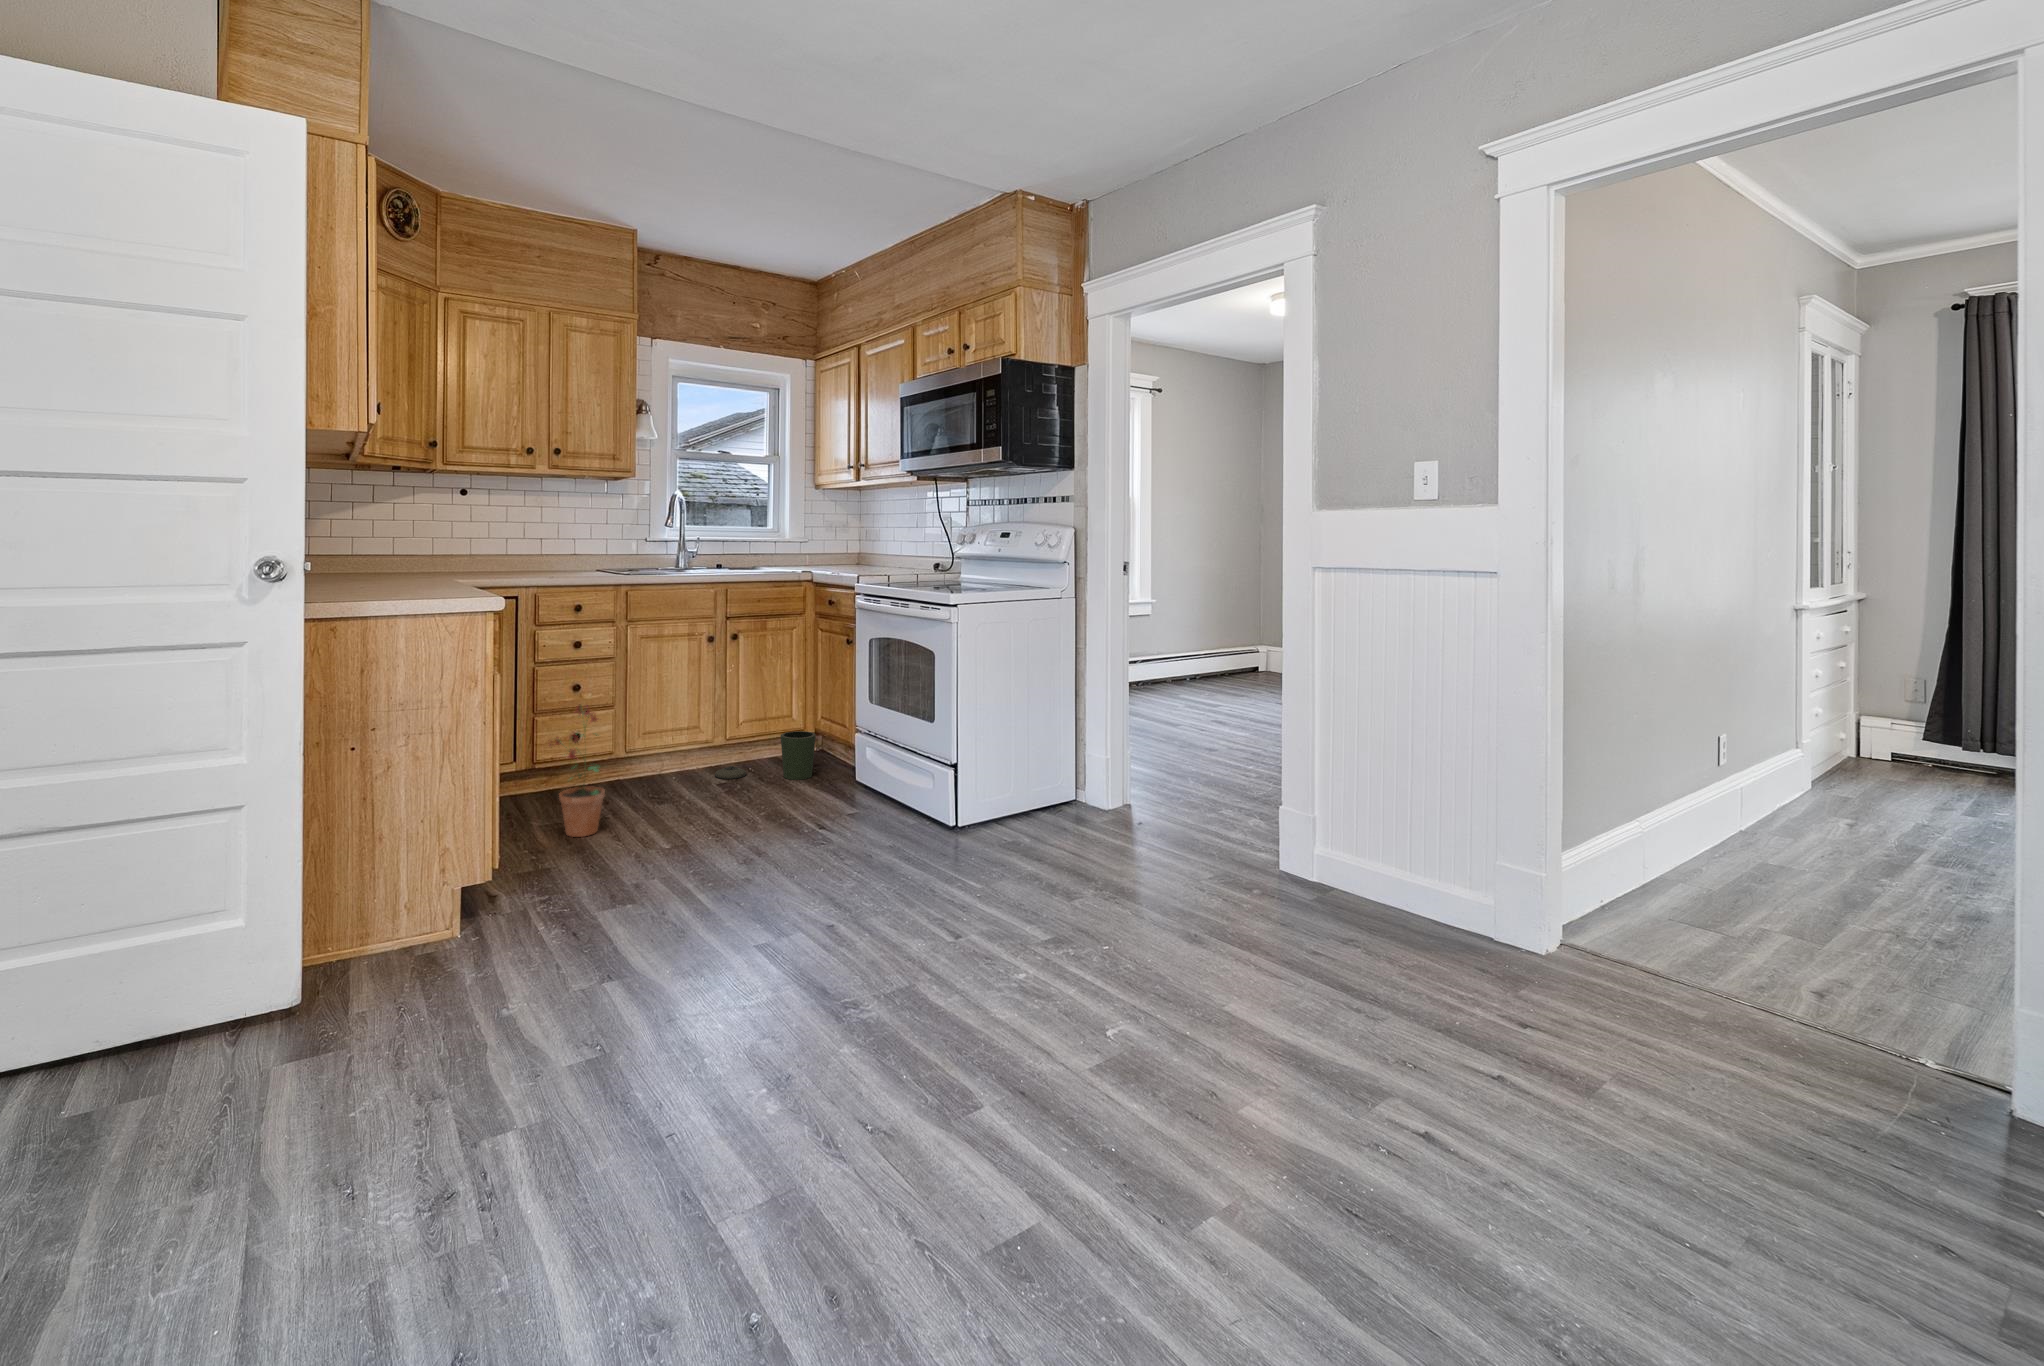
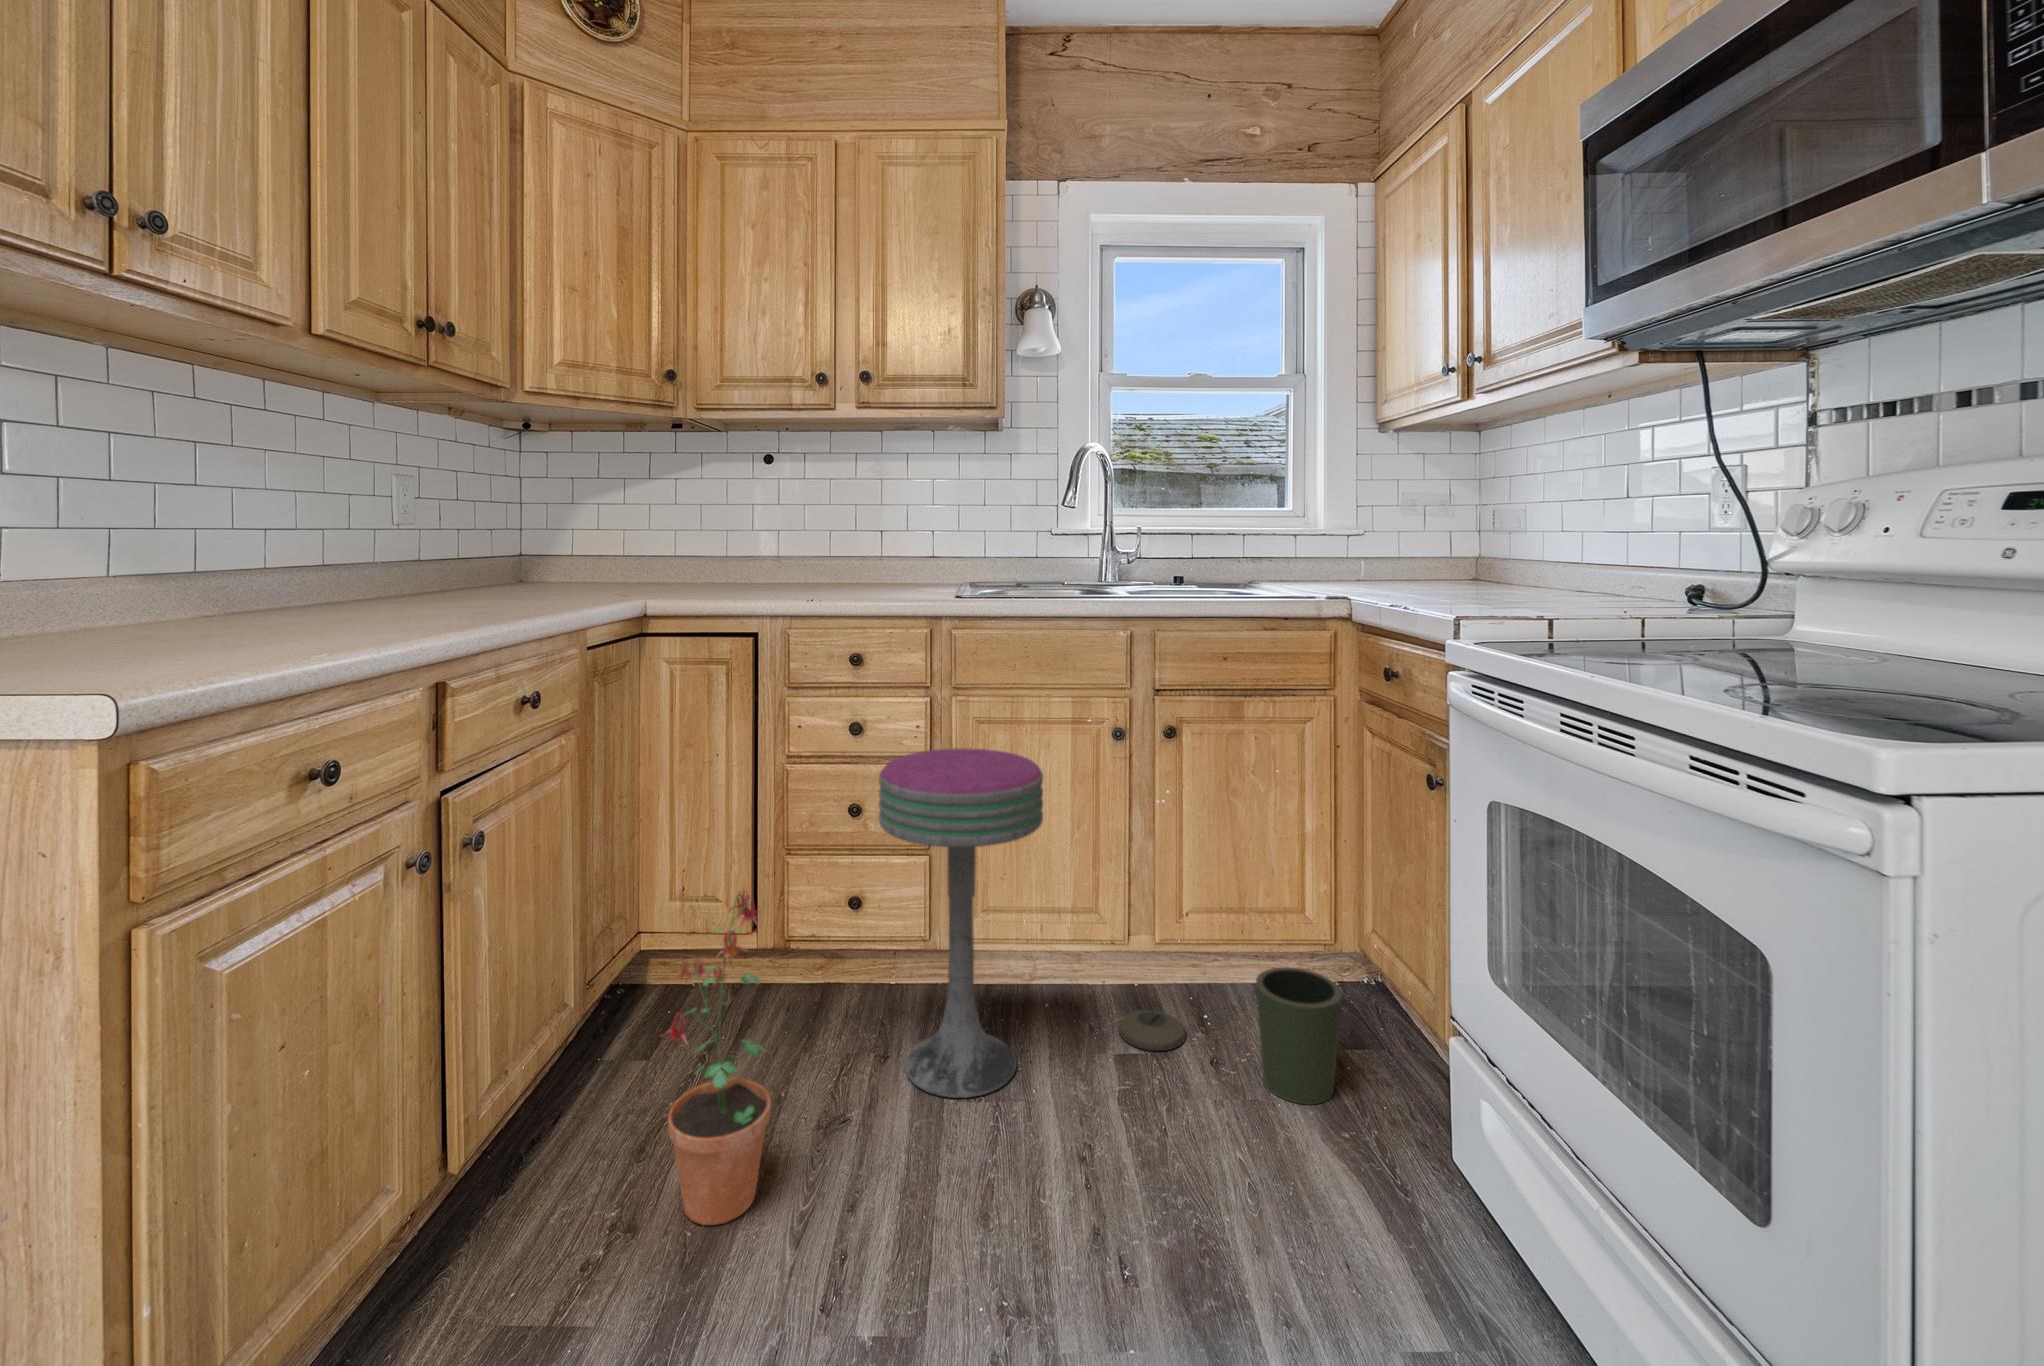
bar stool: none [611,649,692,801] -> present [879,748,1043,1098]

